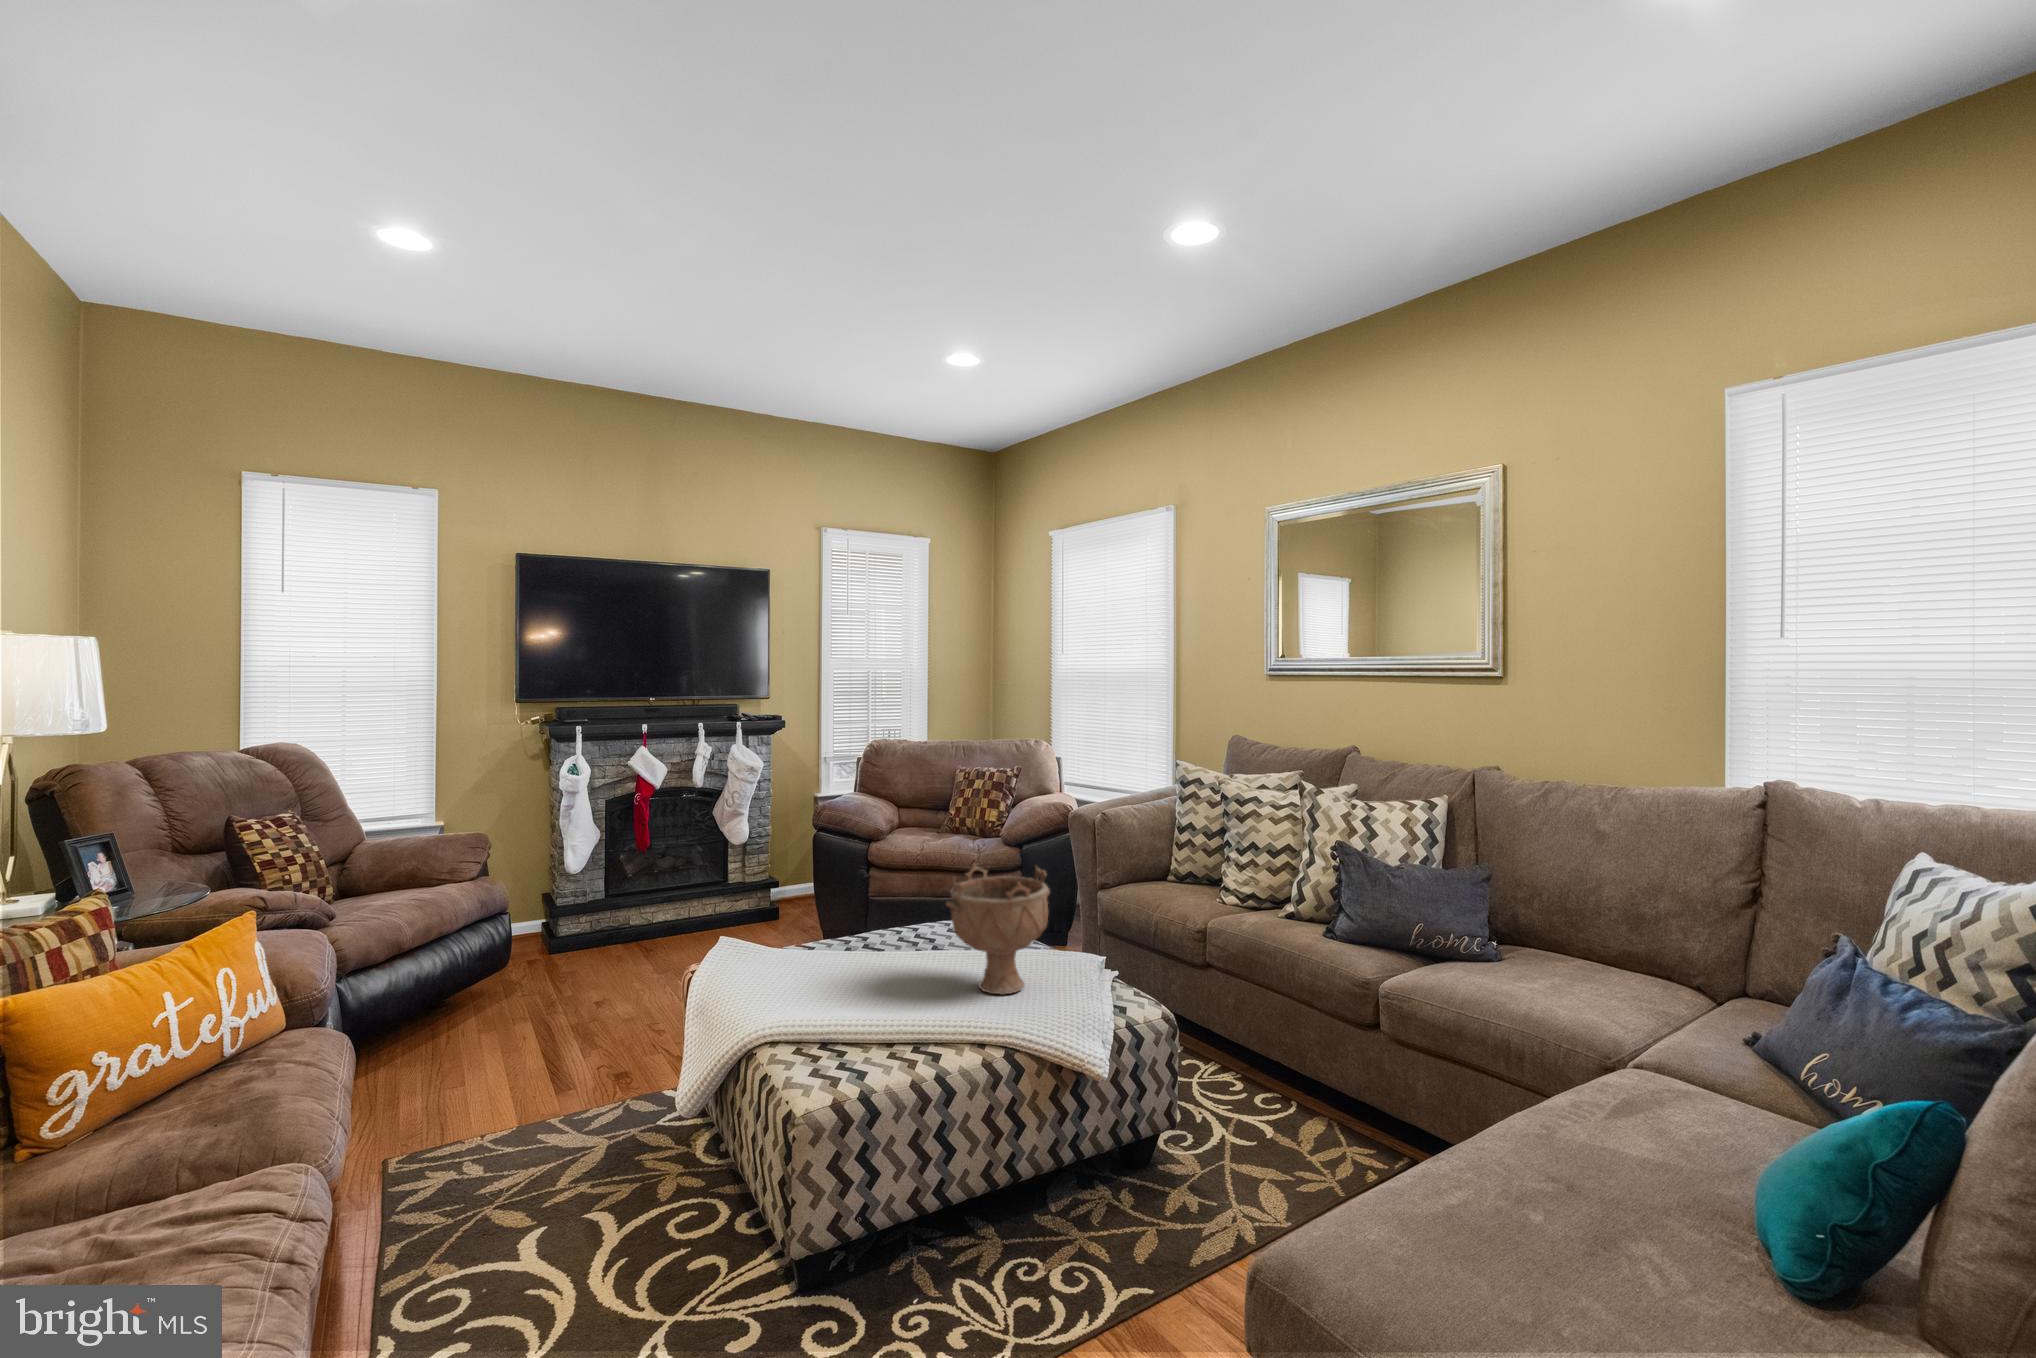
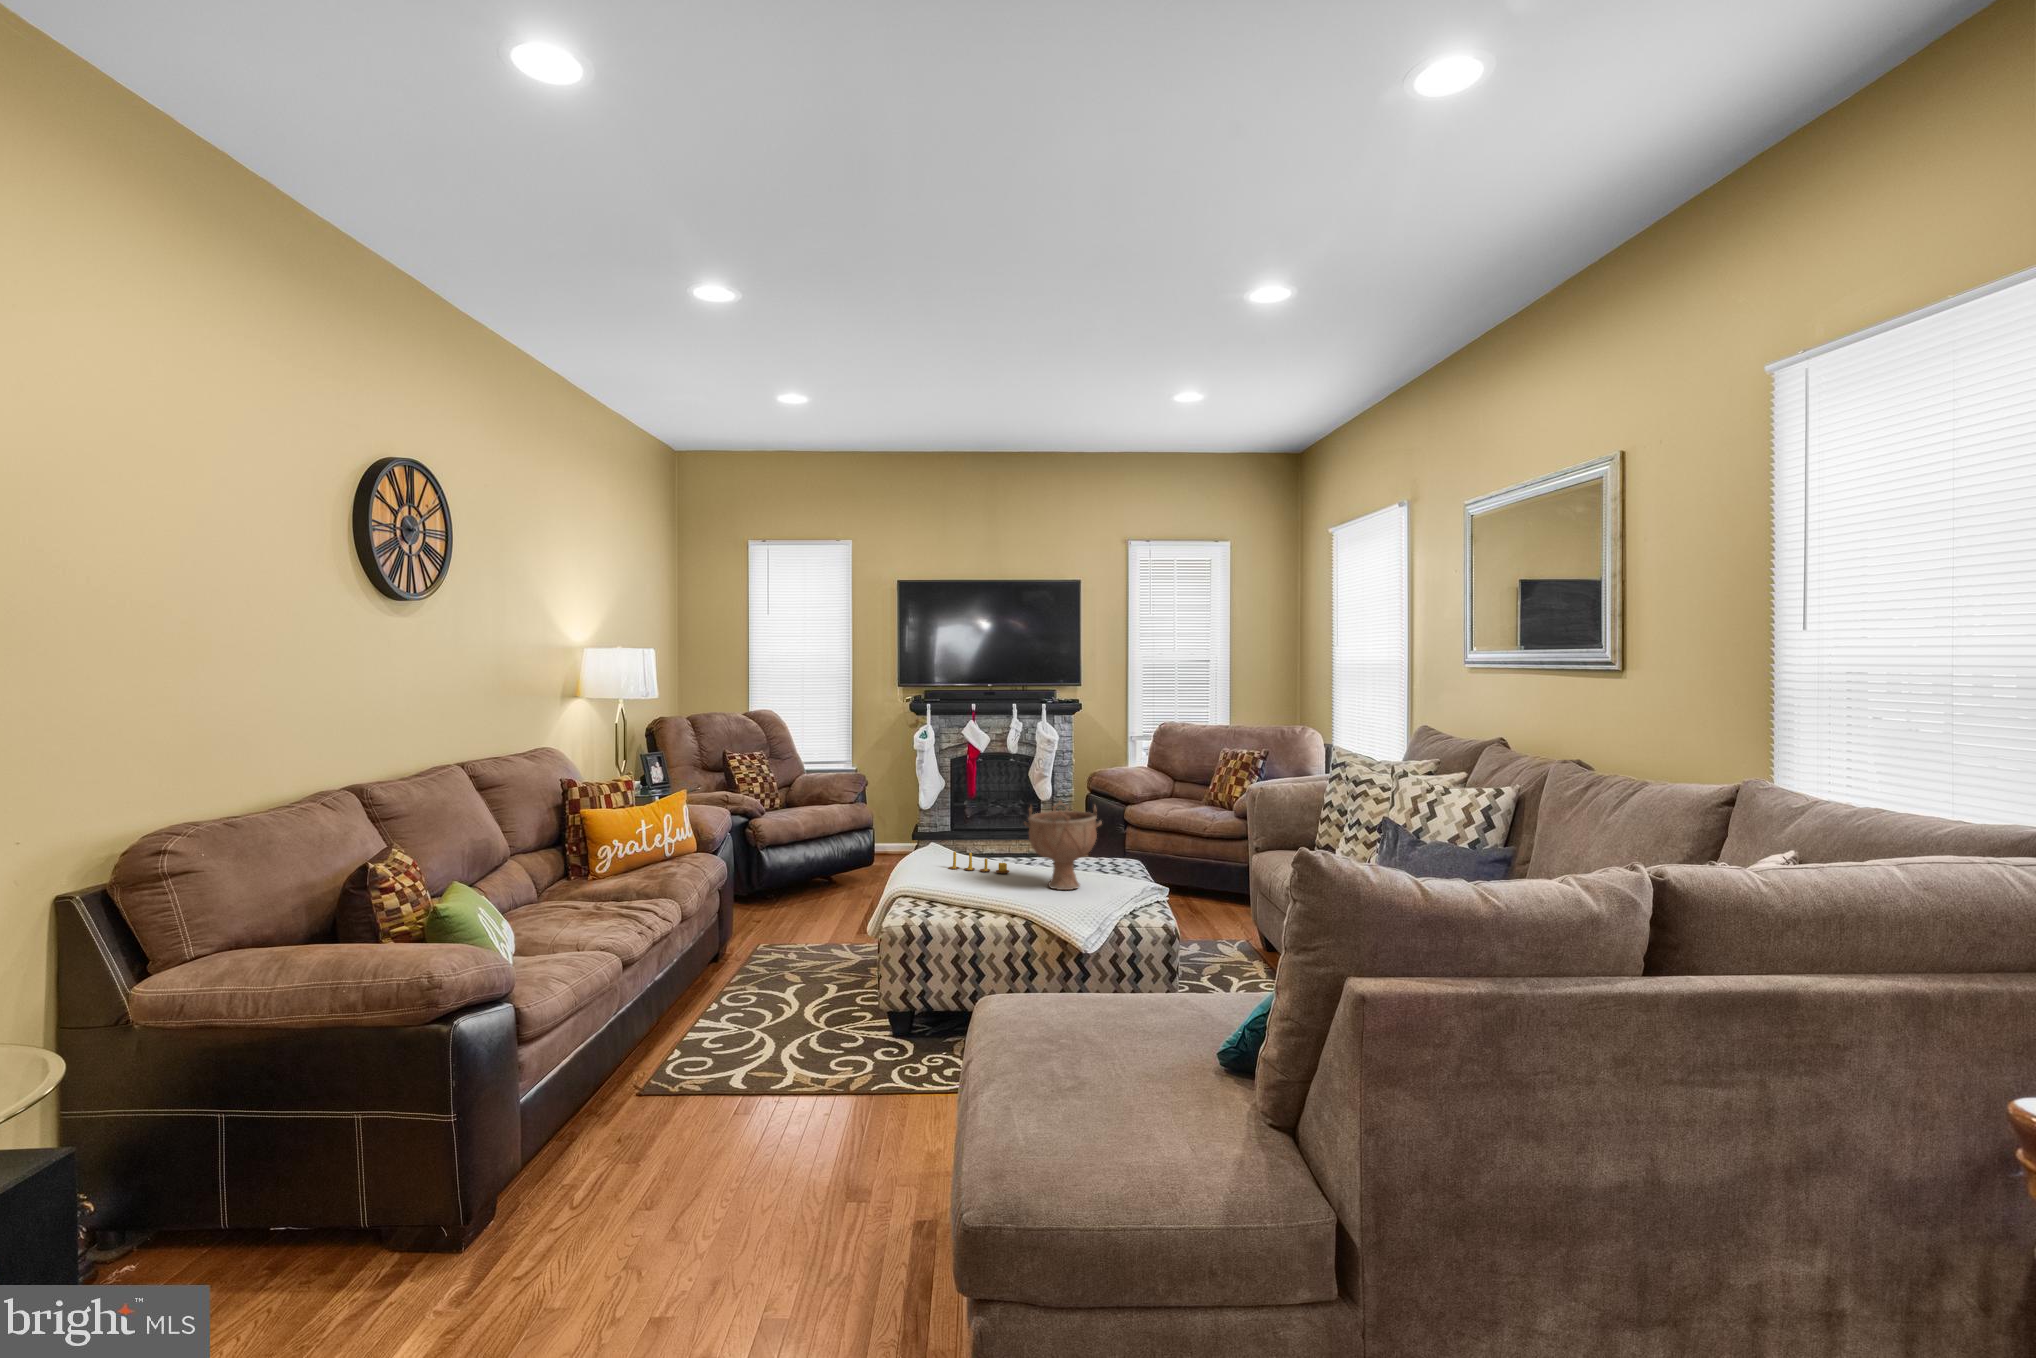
candle: none [800,952,897,985] -> present [949,852,1009,873]

